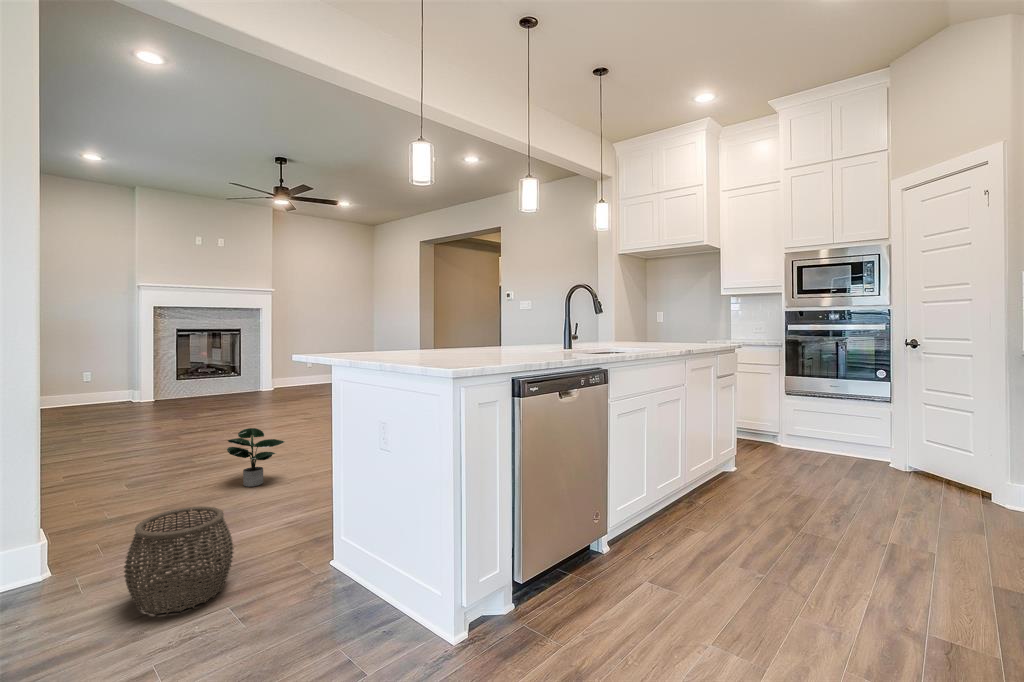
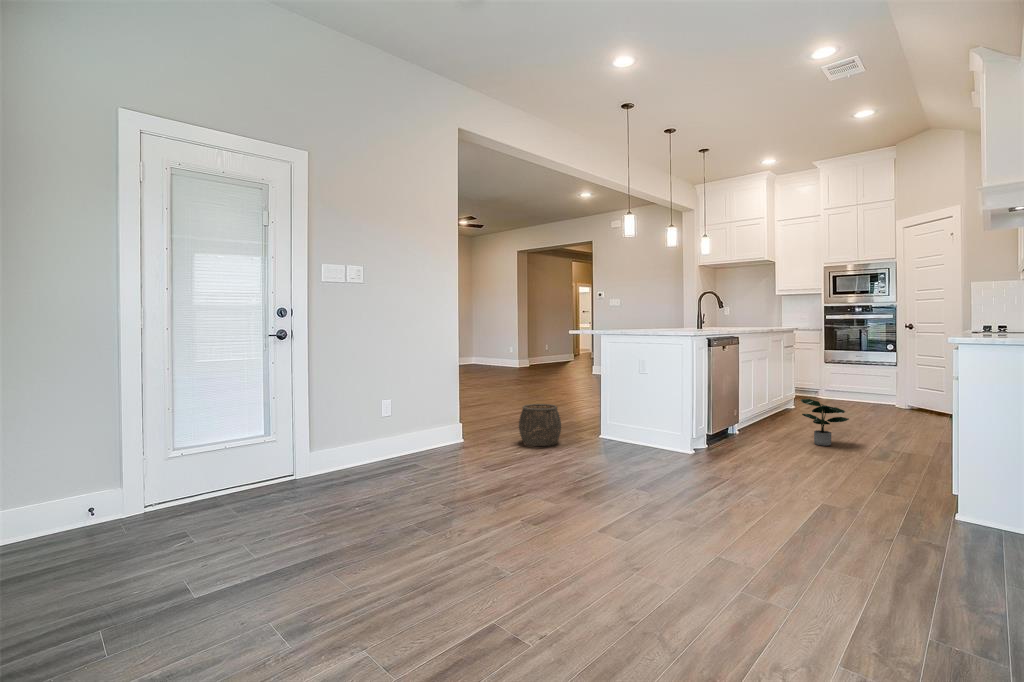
potted plant: present [227,428,285,487] -> present [801,399,849,446]

